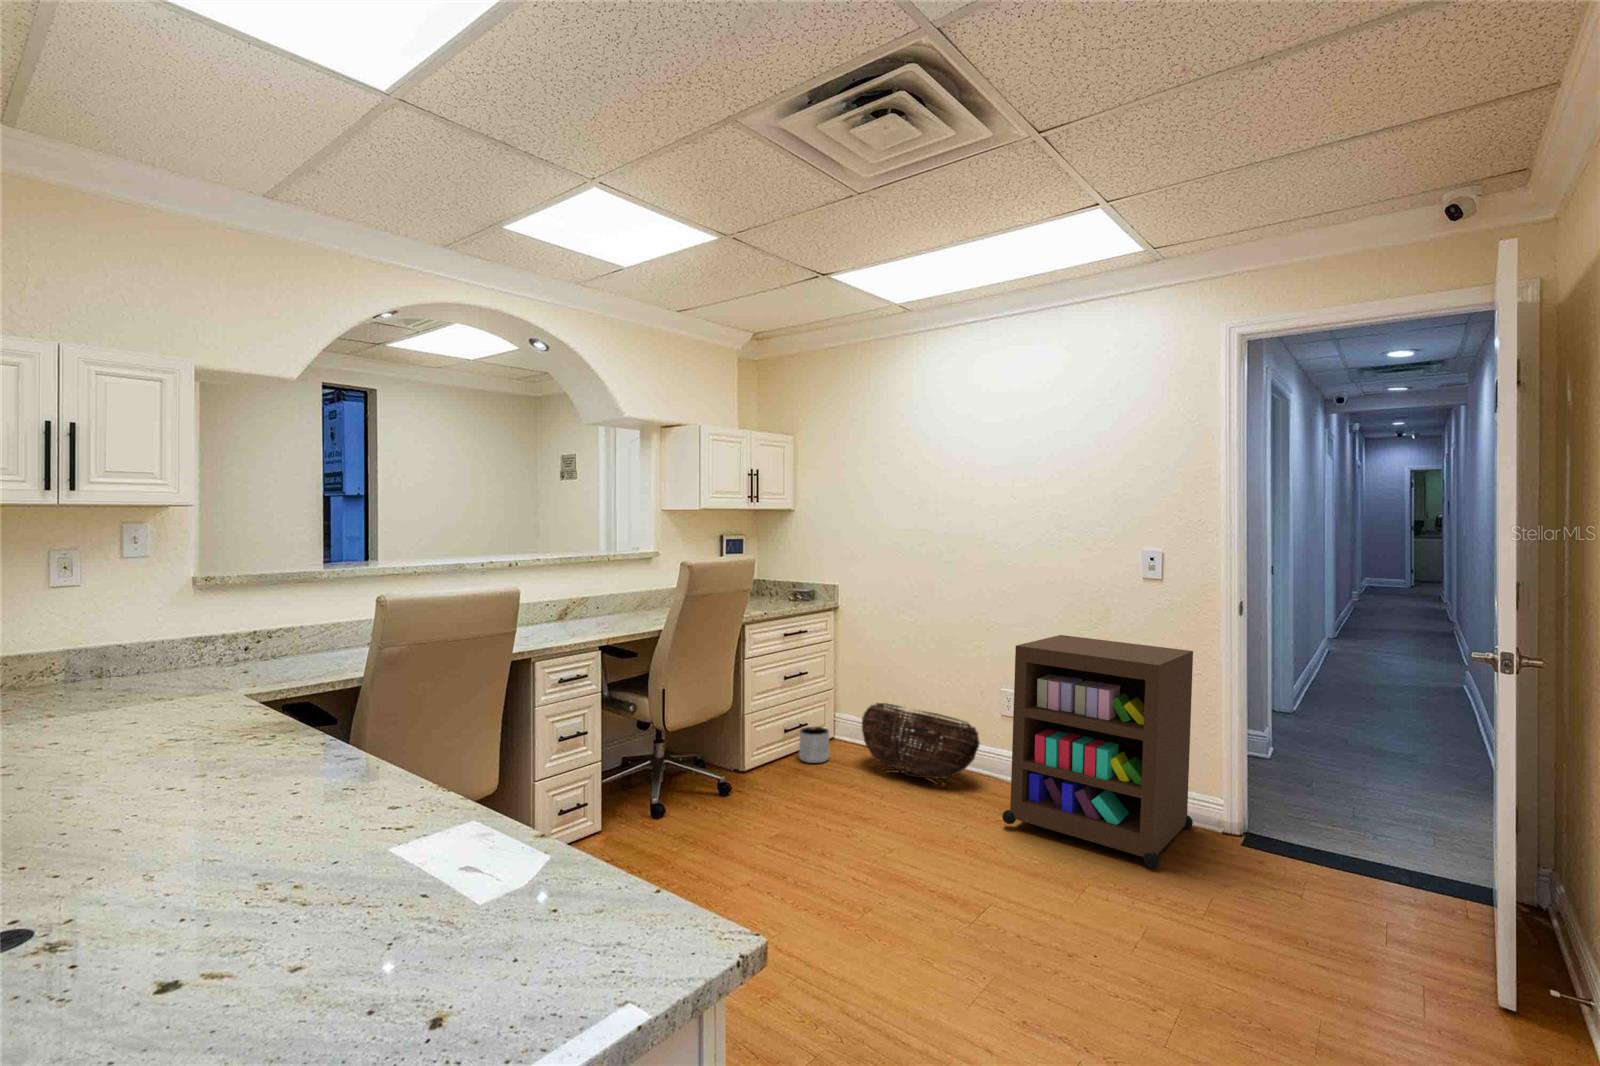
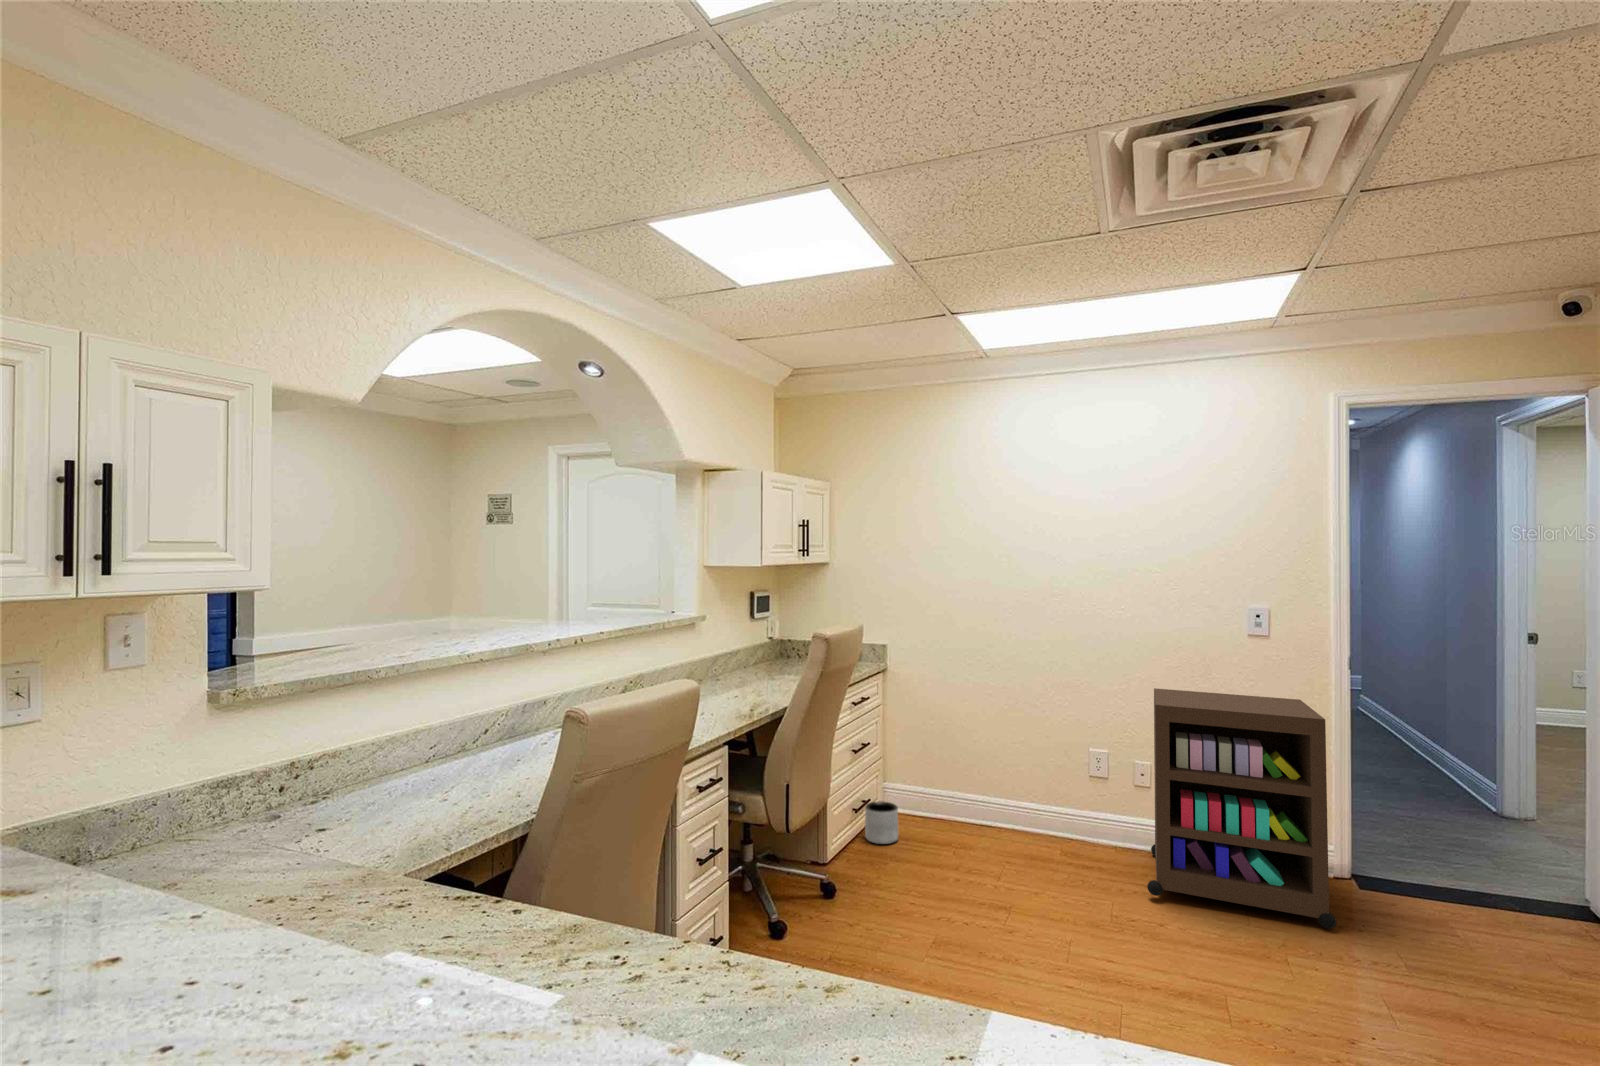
basket: present [862,703,980,779] -> none [933,770,1076,850]

